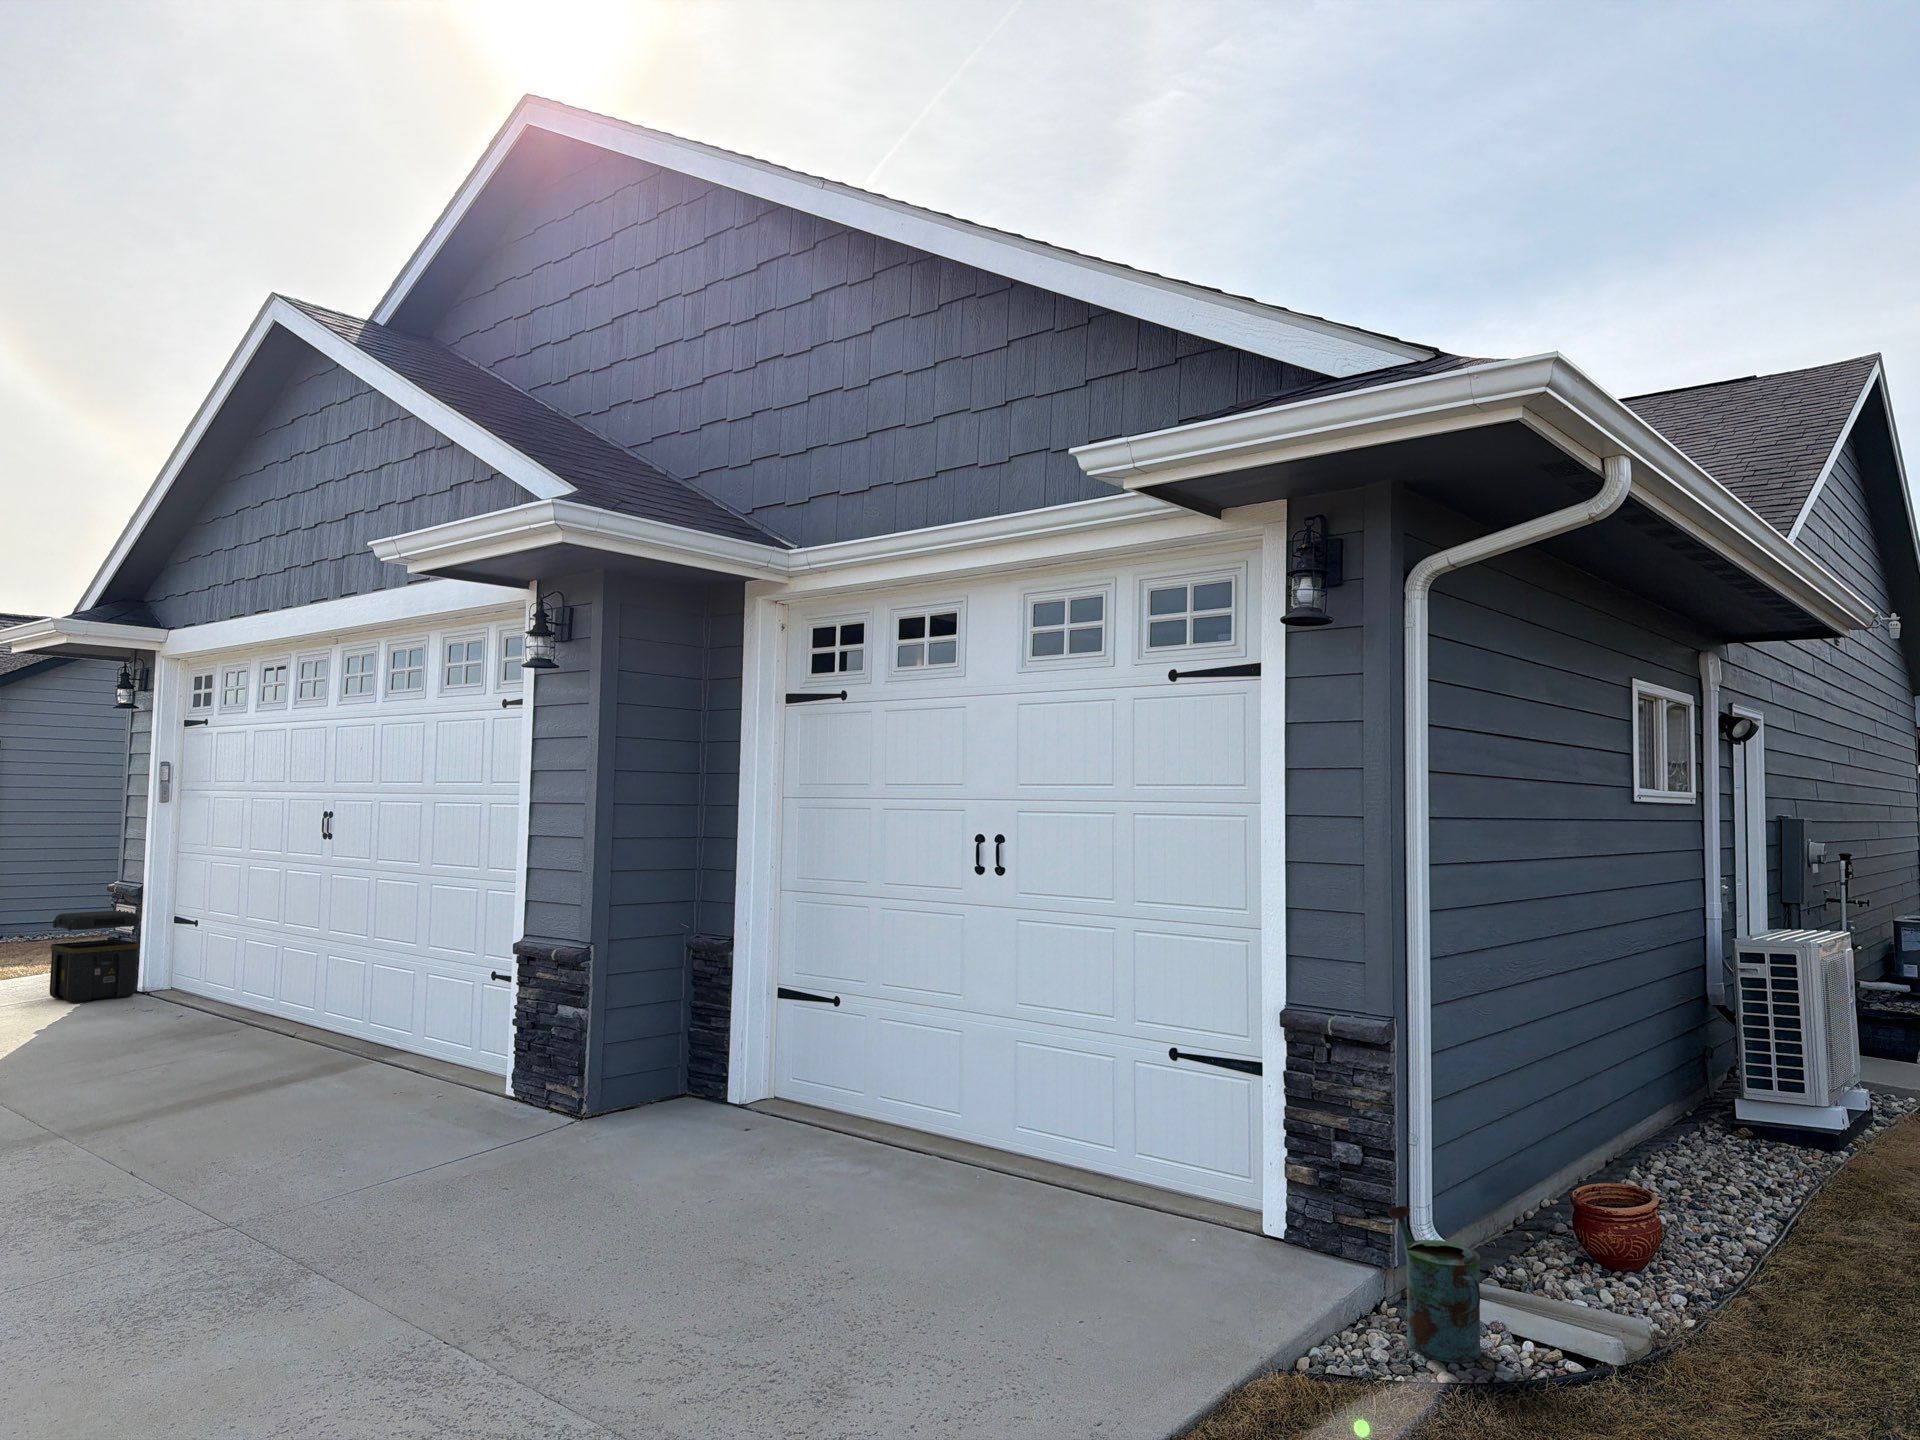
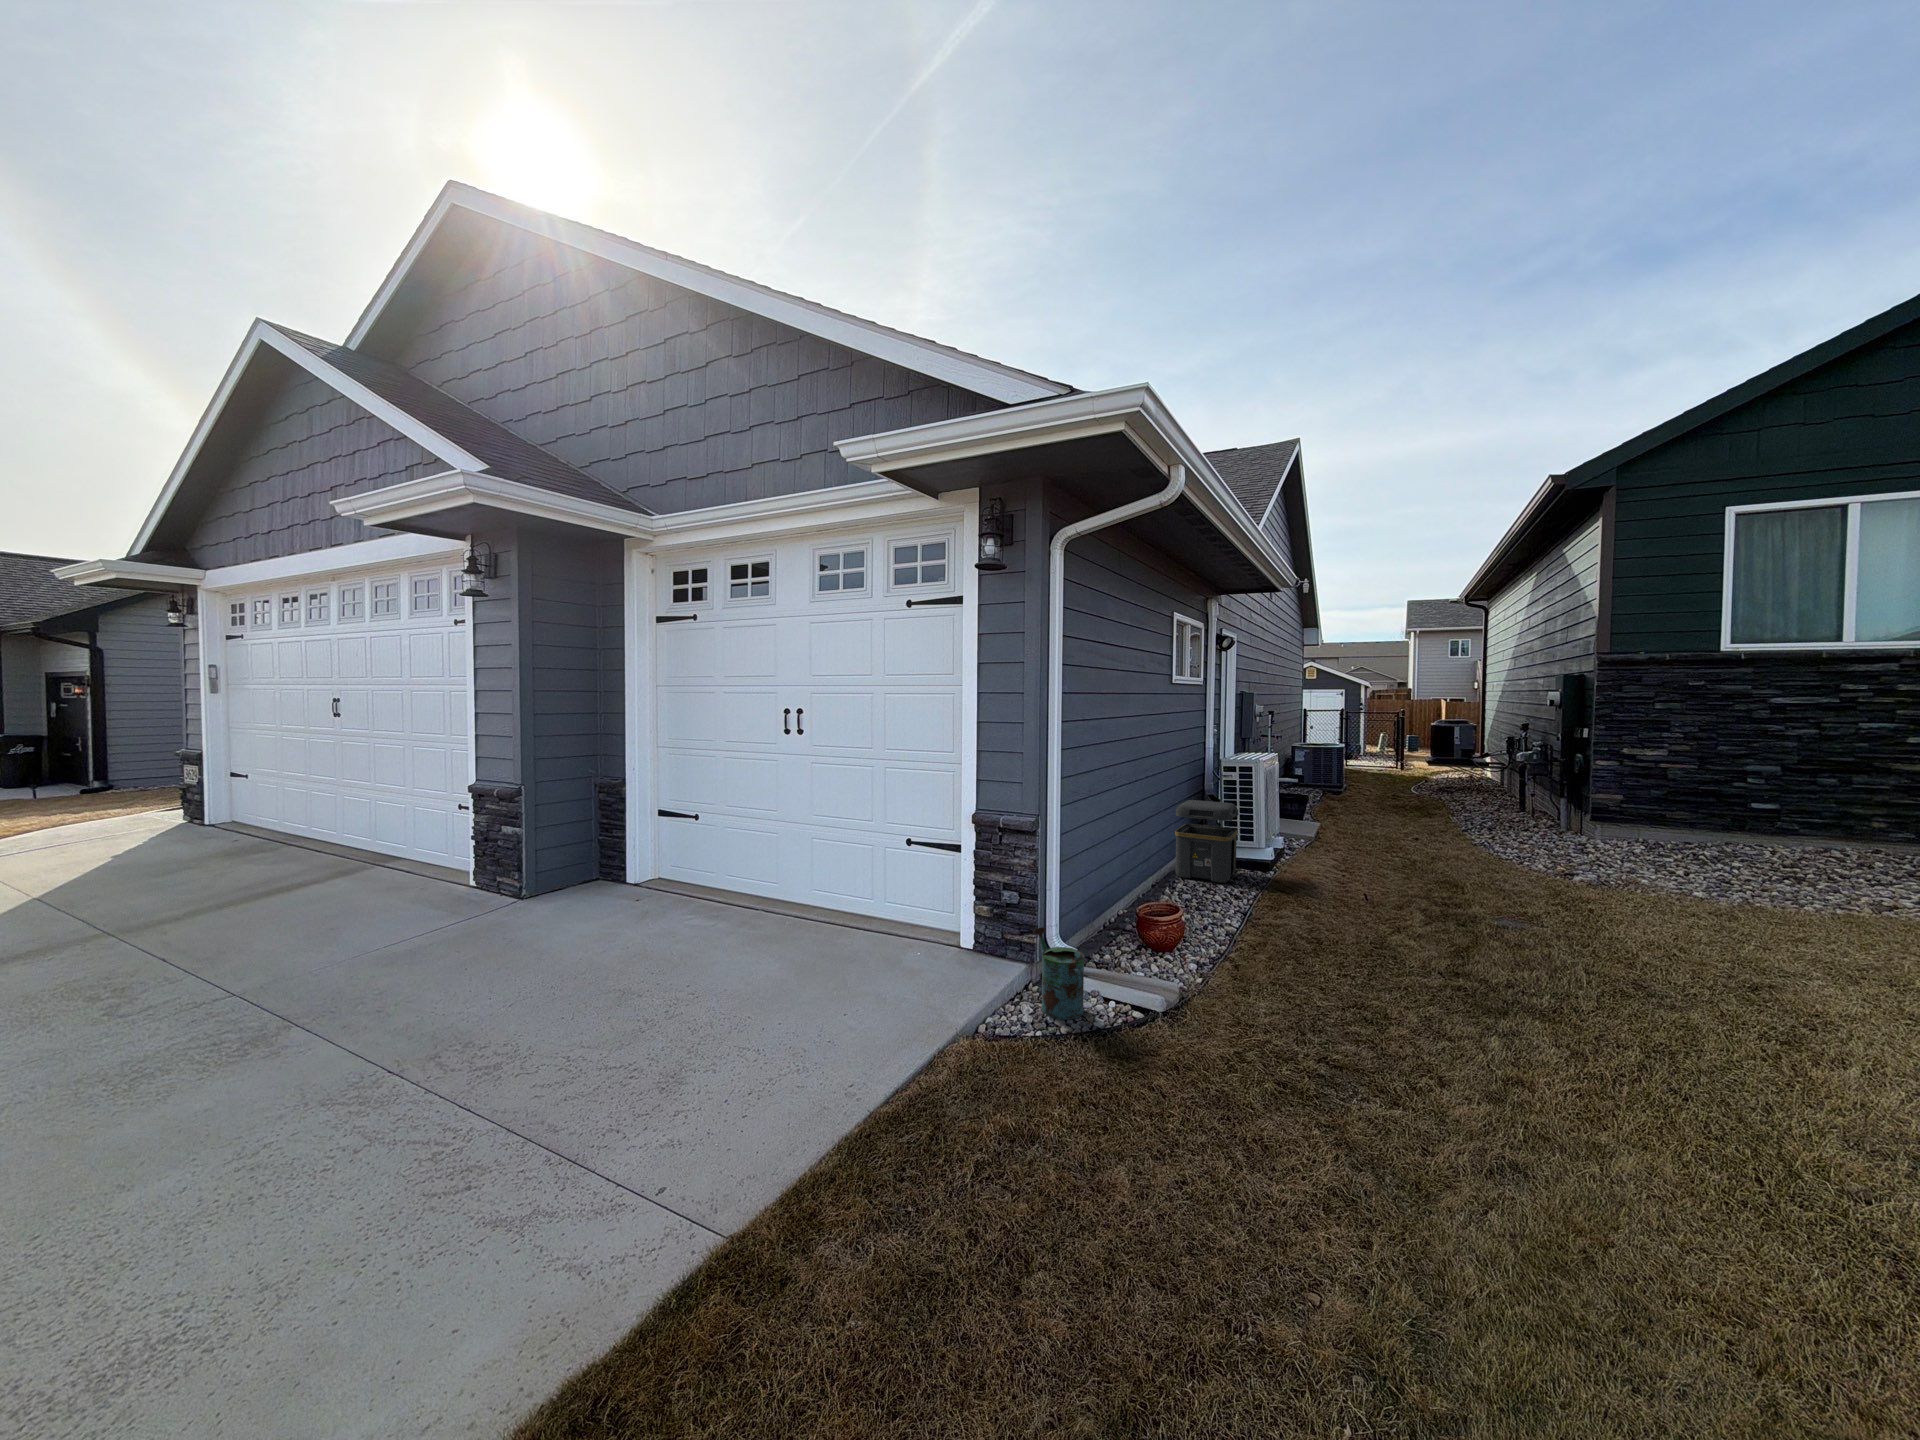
toolbox: present [50,911,140,1003] -> present [1175,800,1238,883]

